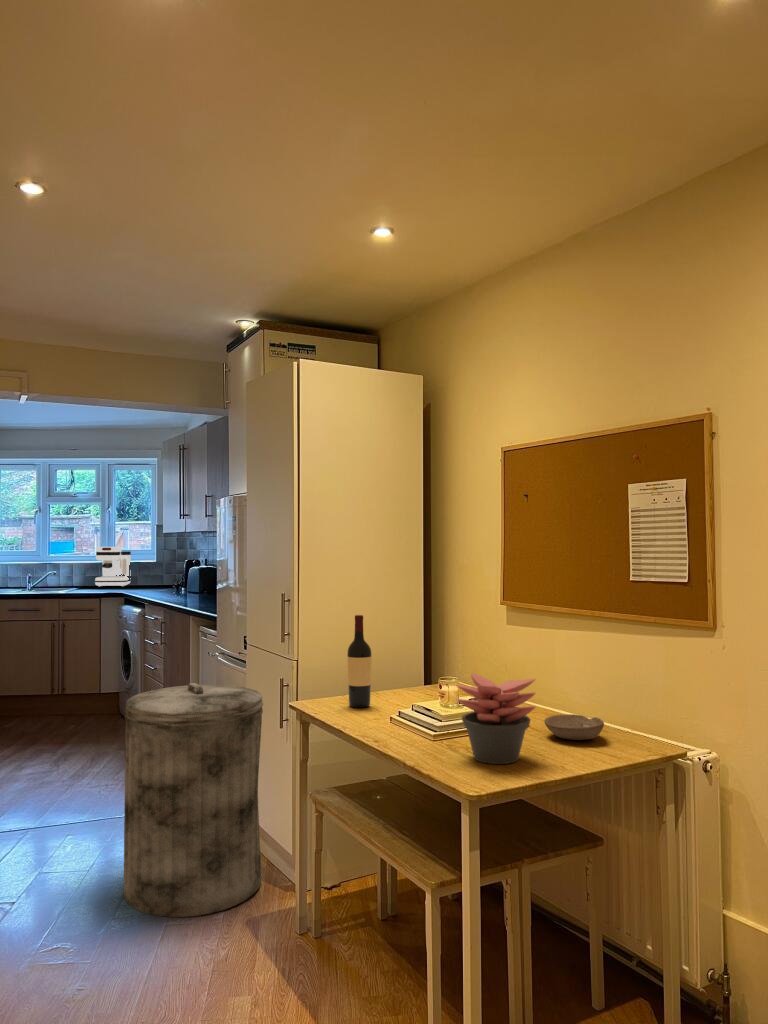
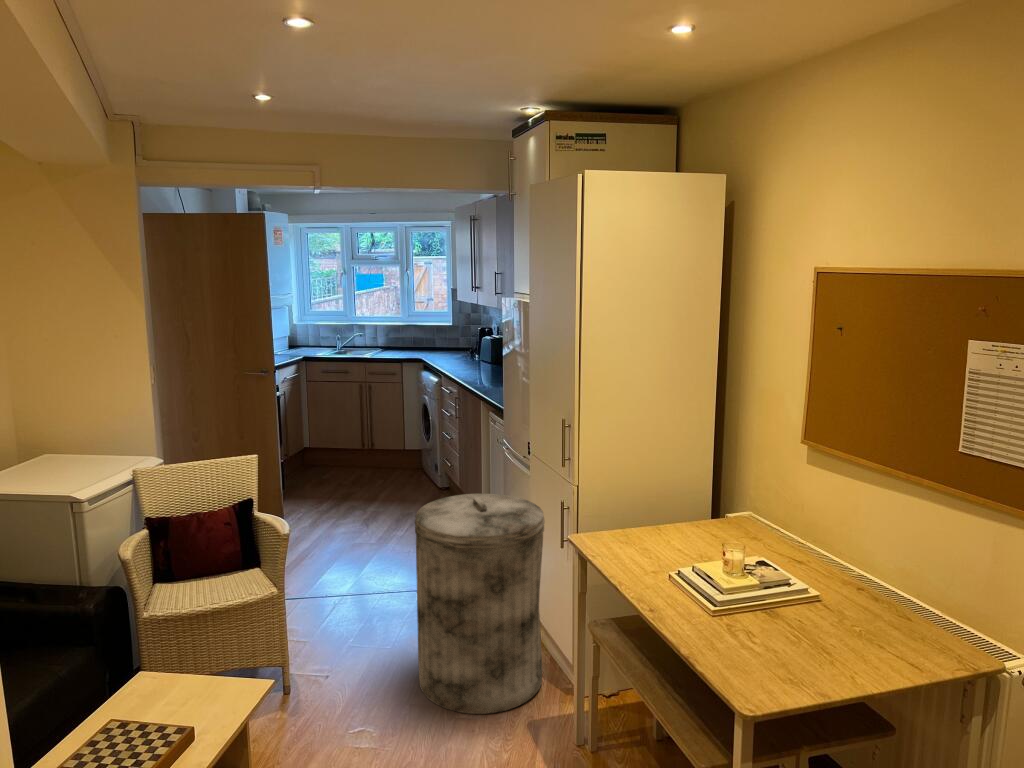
coffee maker: present [95,547,131,587] -> none [397,310,430,349]
wine bottle: present [347,615,372,708] -> none [628,459,653,553]
succulent plant: present [457,673,535,764] -> none [740,562,832,670]
bowl: present [544,714,604,740] -> none [839,597,909,634]

